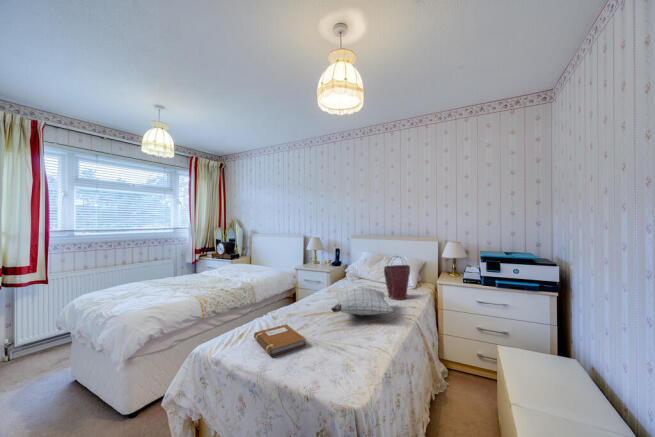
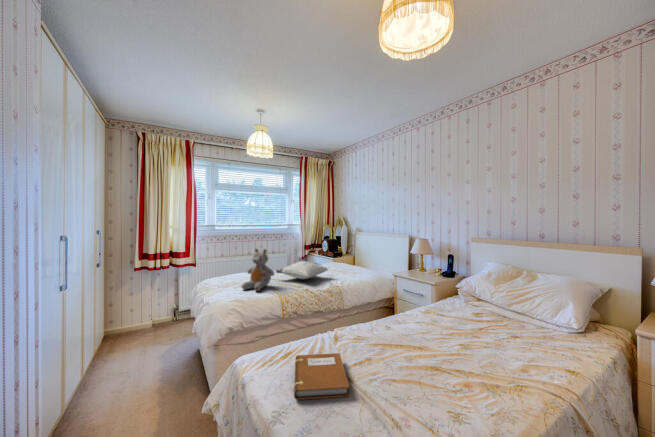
stuffed bear: none [148,253,187,298] -> present [242,249,274,291]
handbag: present [384,257,410,300] -> none [515,275,572,352]
pillow: present [331,287,393,315] -> present [276,261,328,279]

